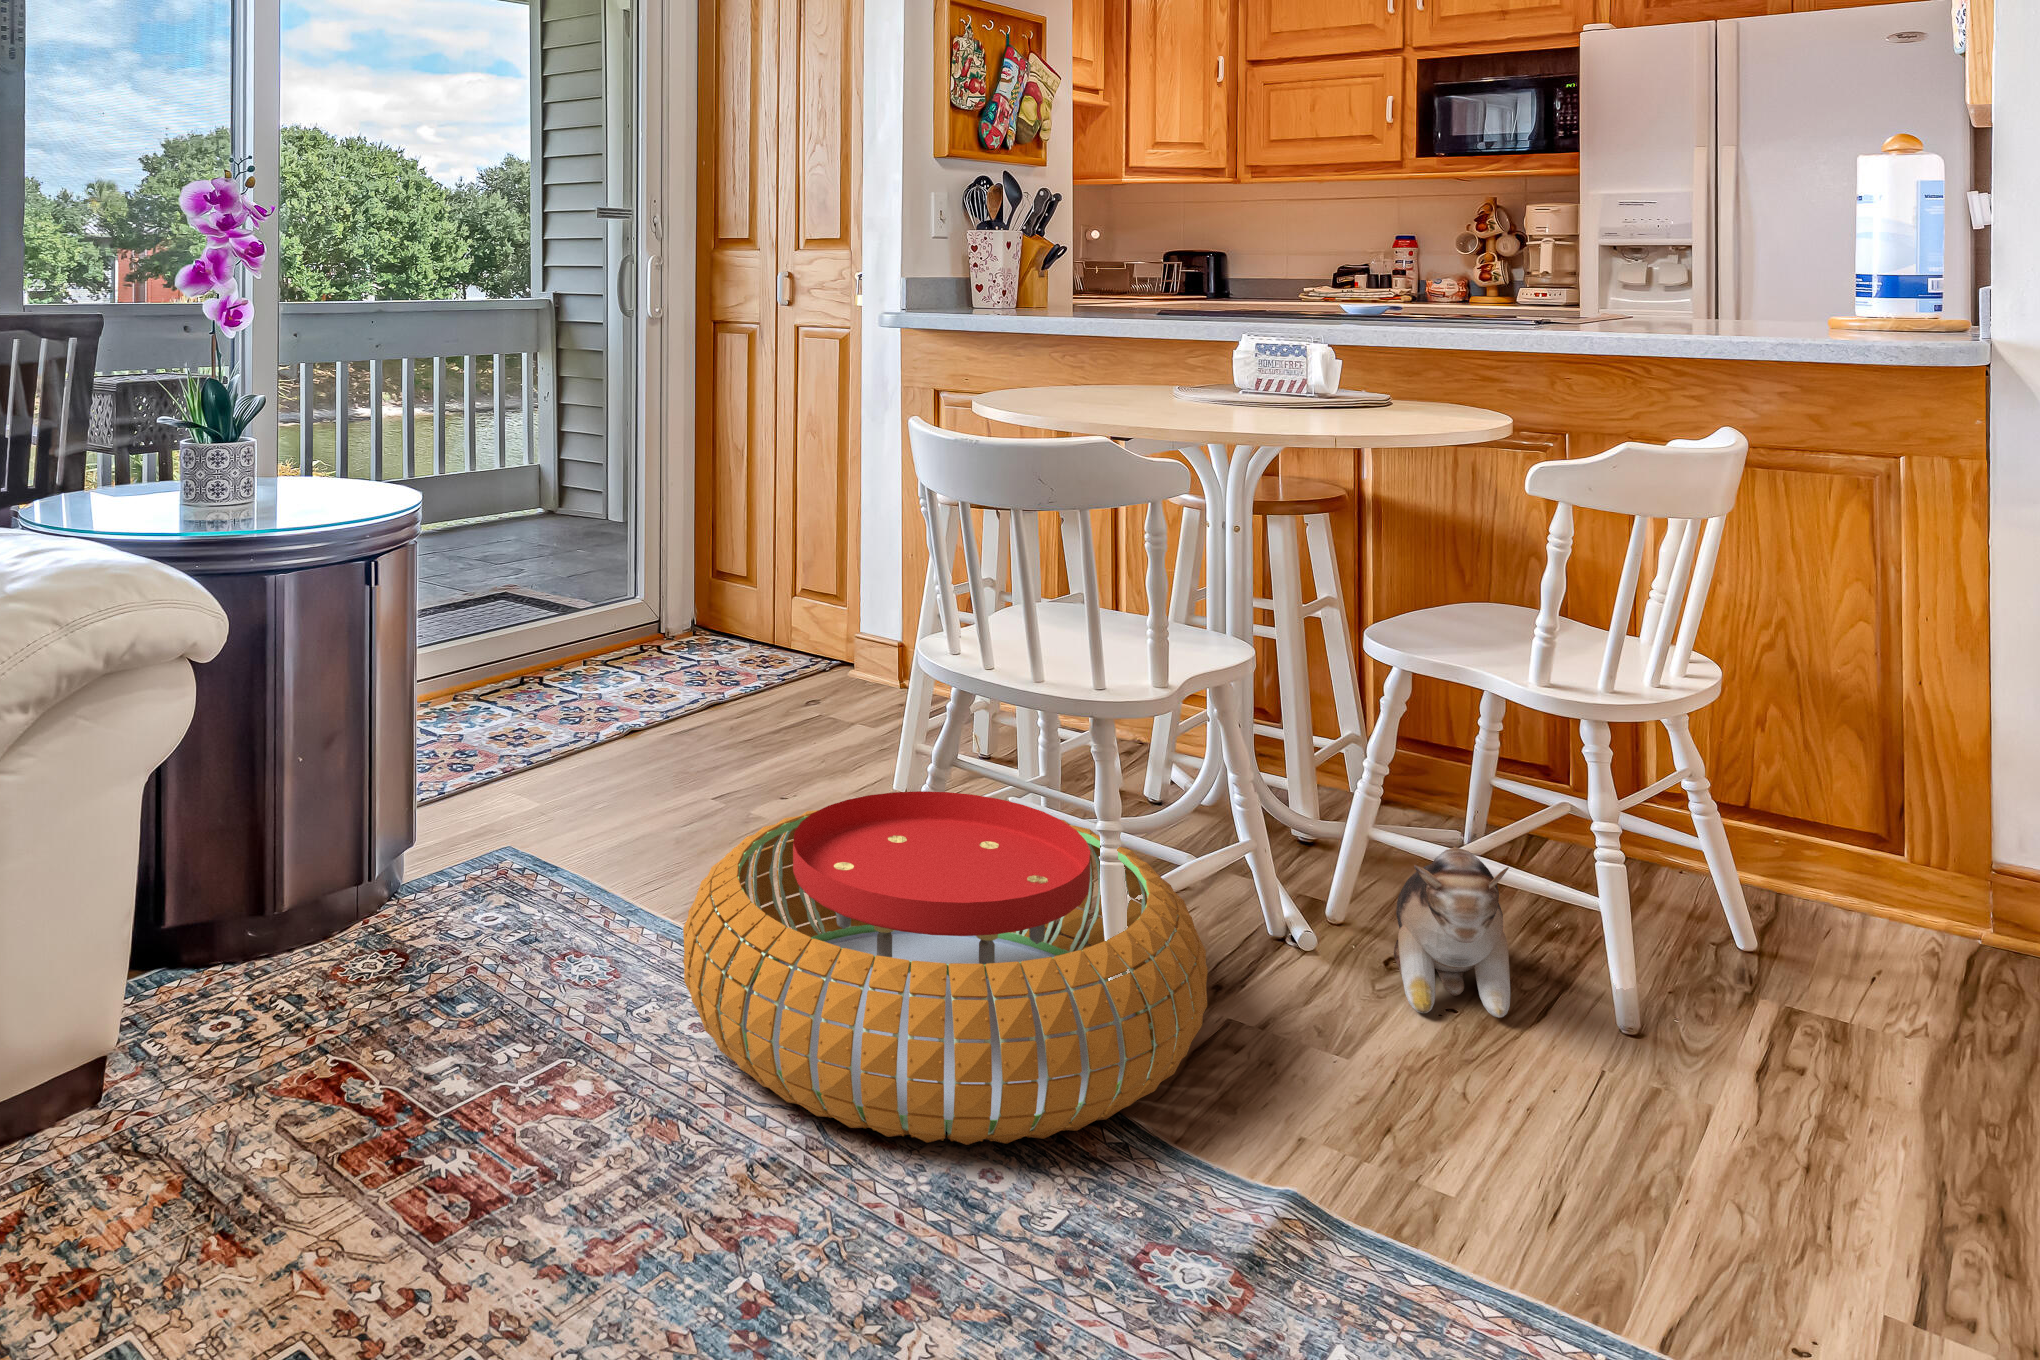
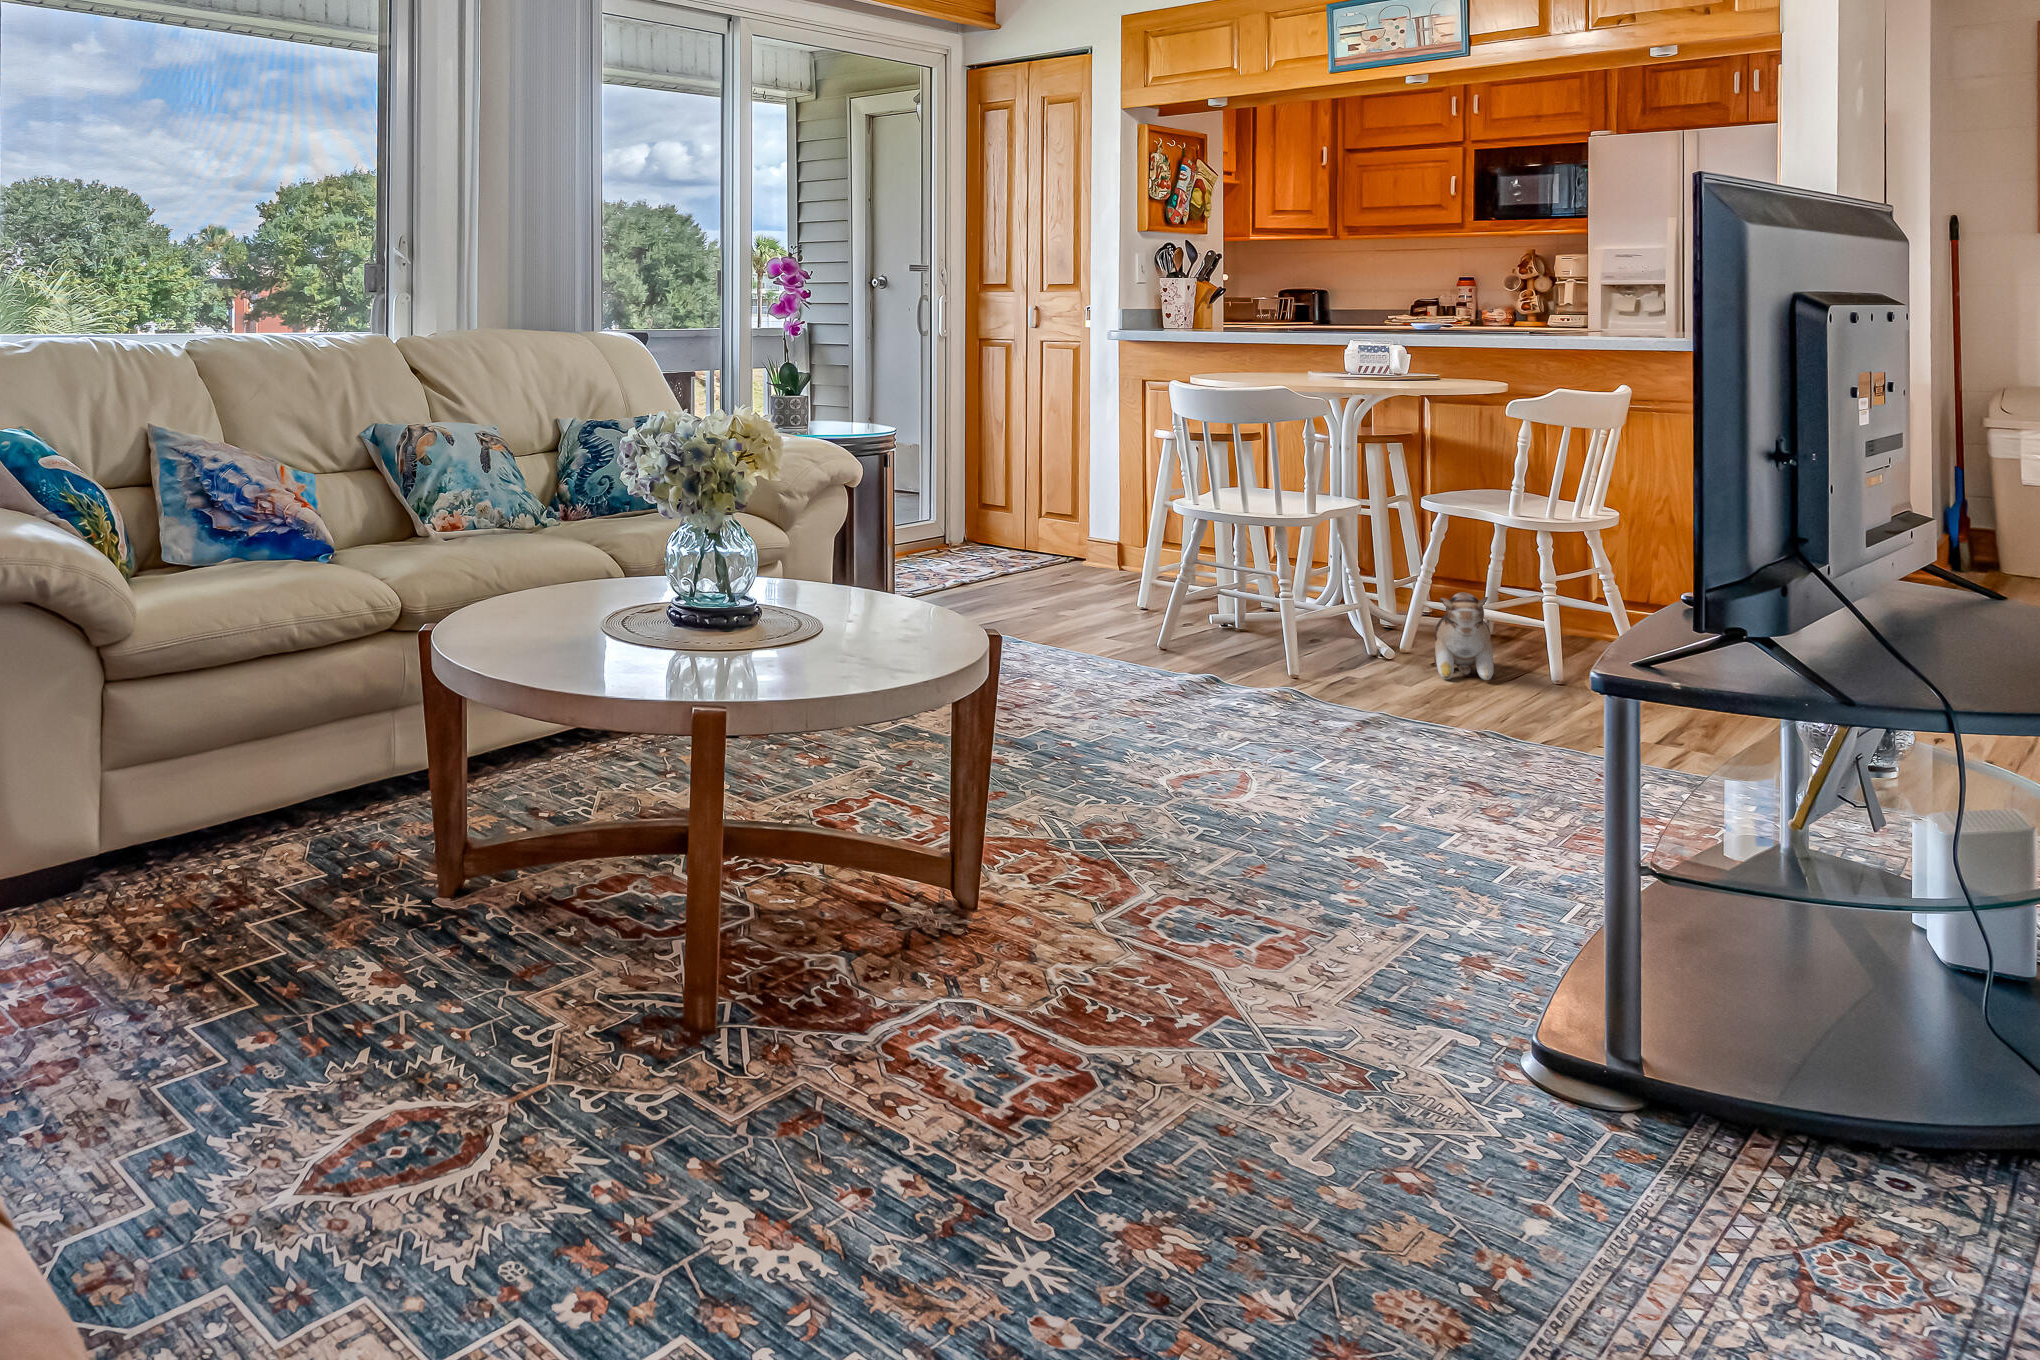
pouf: present [683,791,1208,1145] -> none [1064,572,1334,703]

